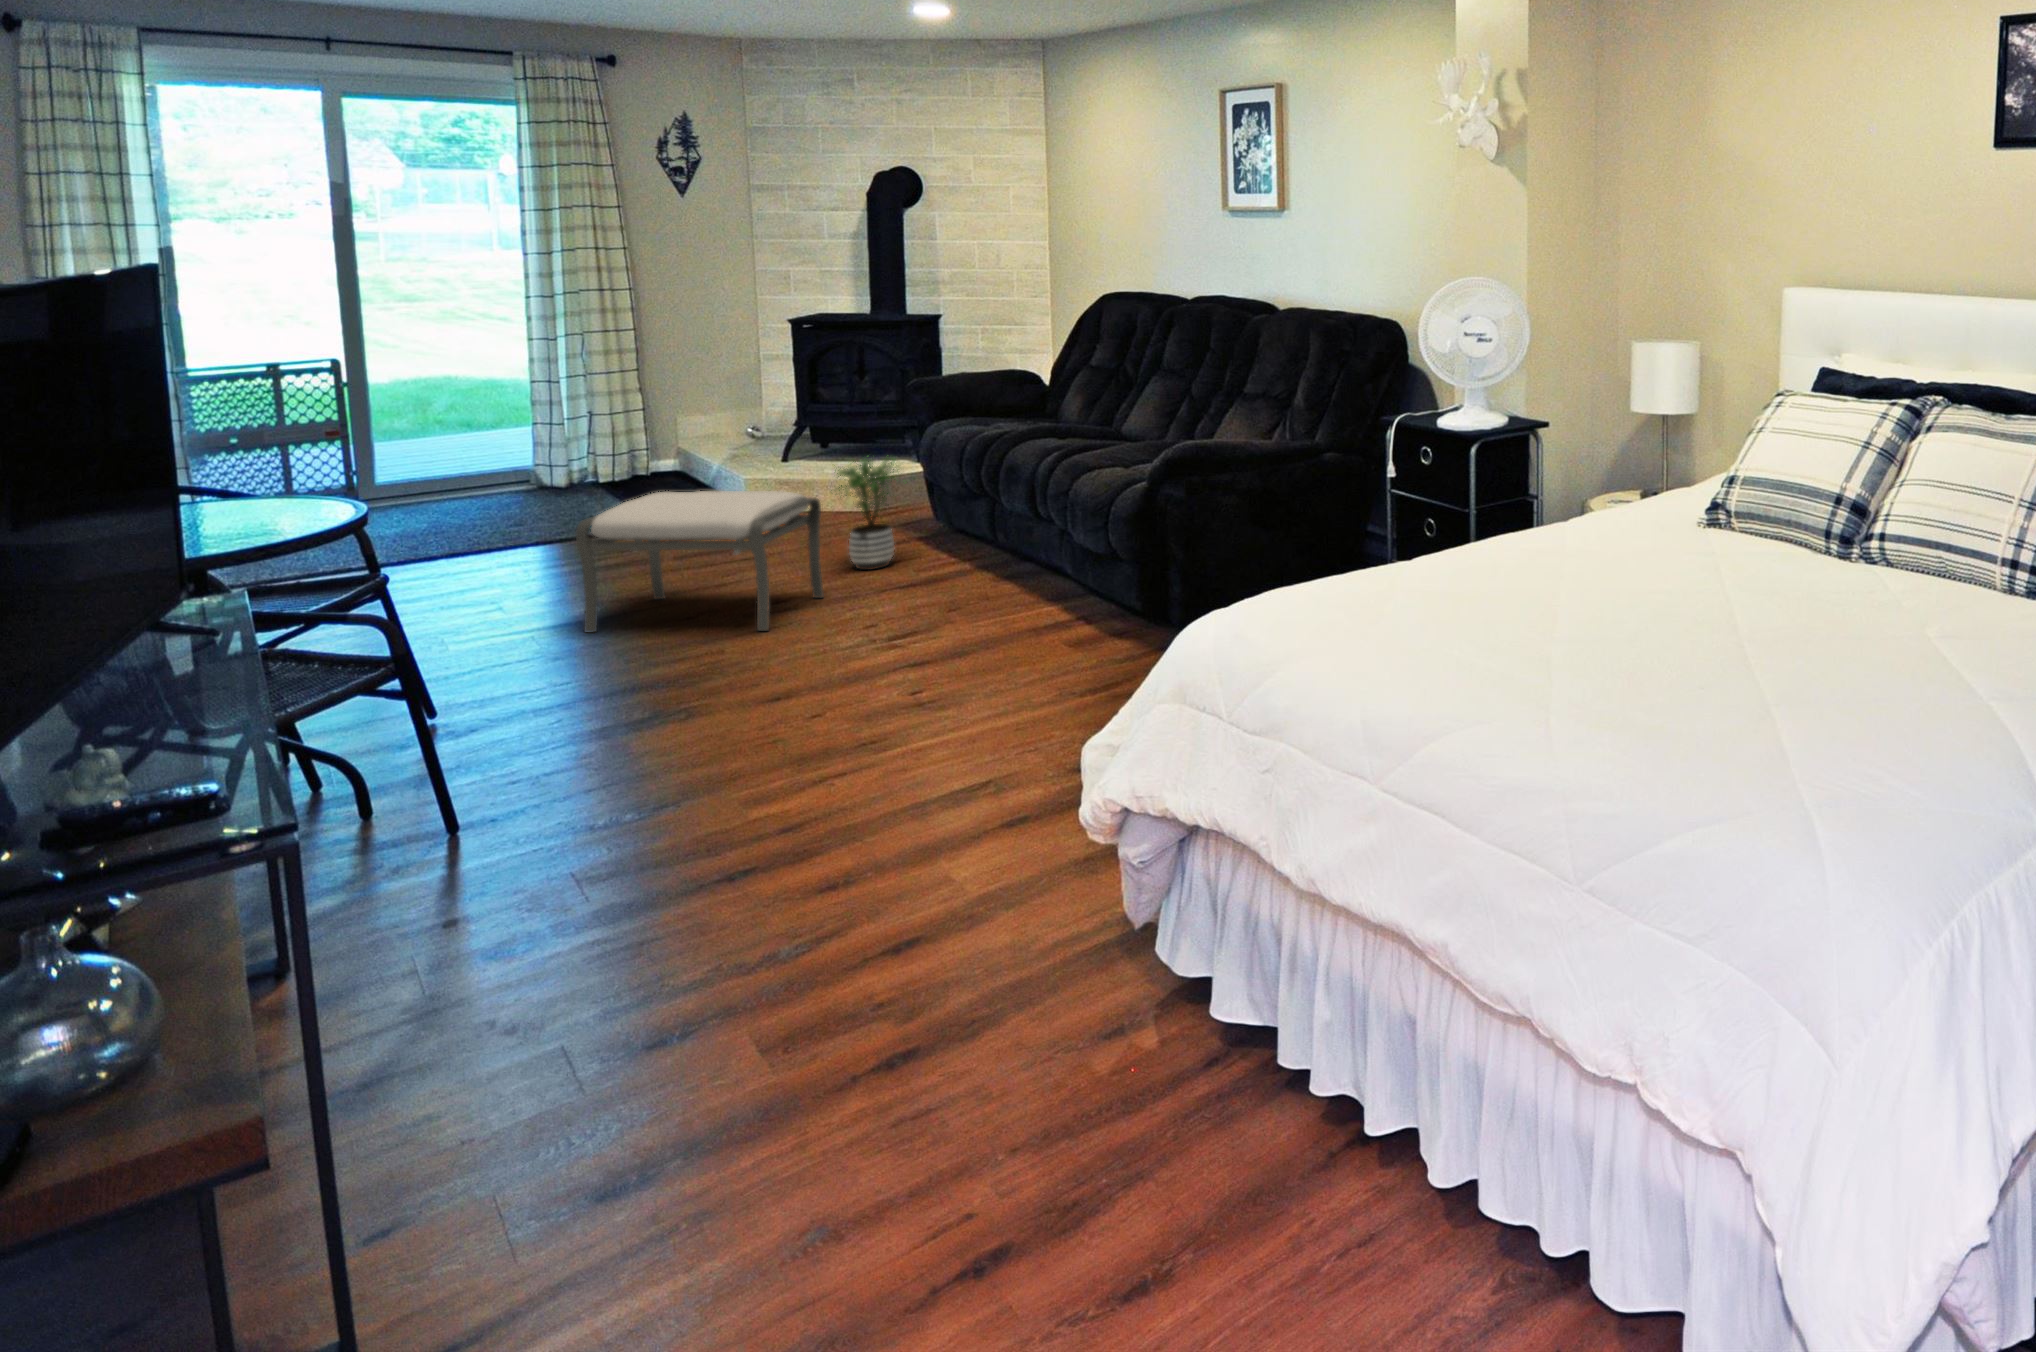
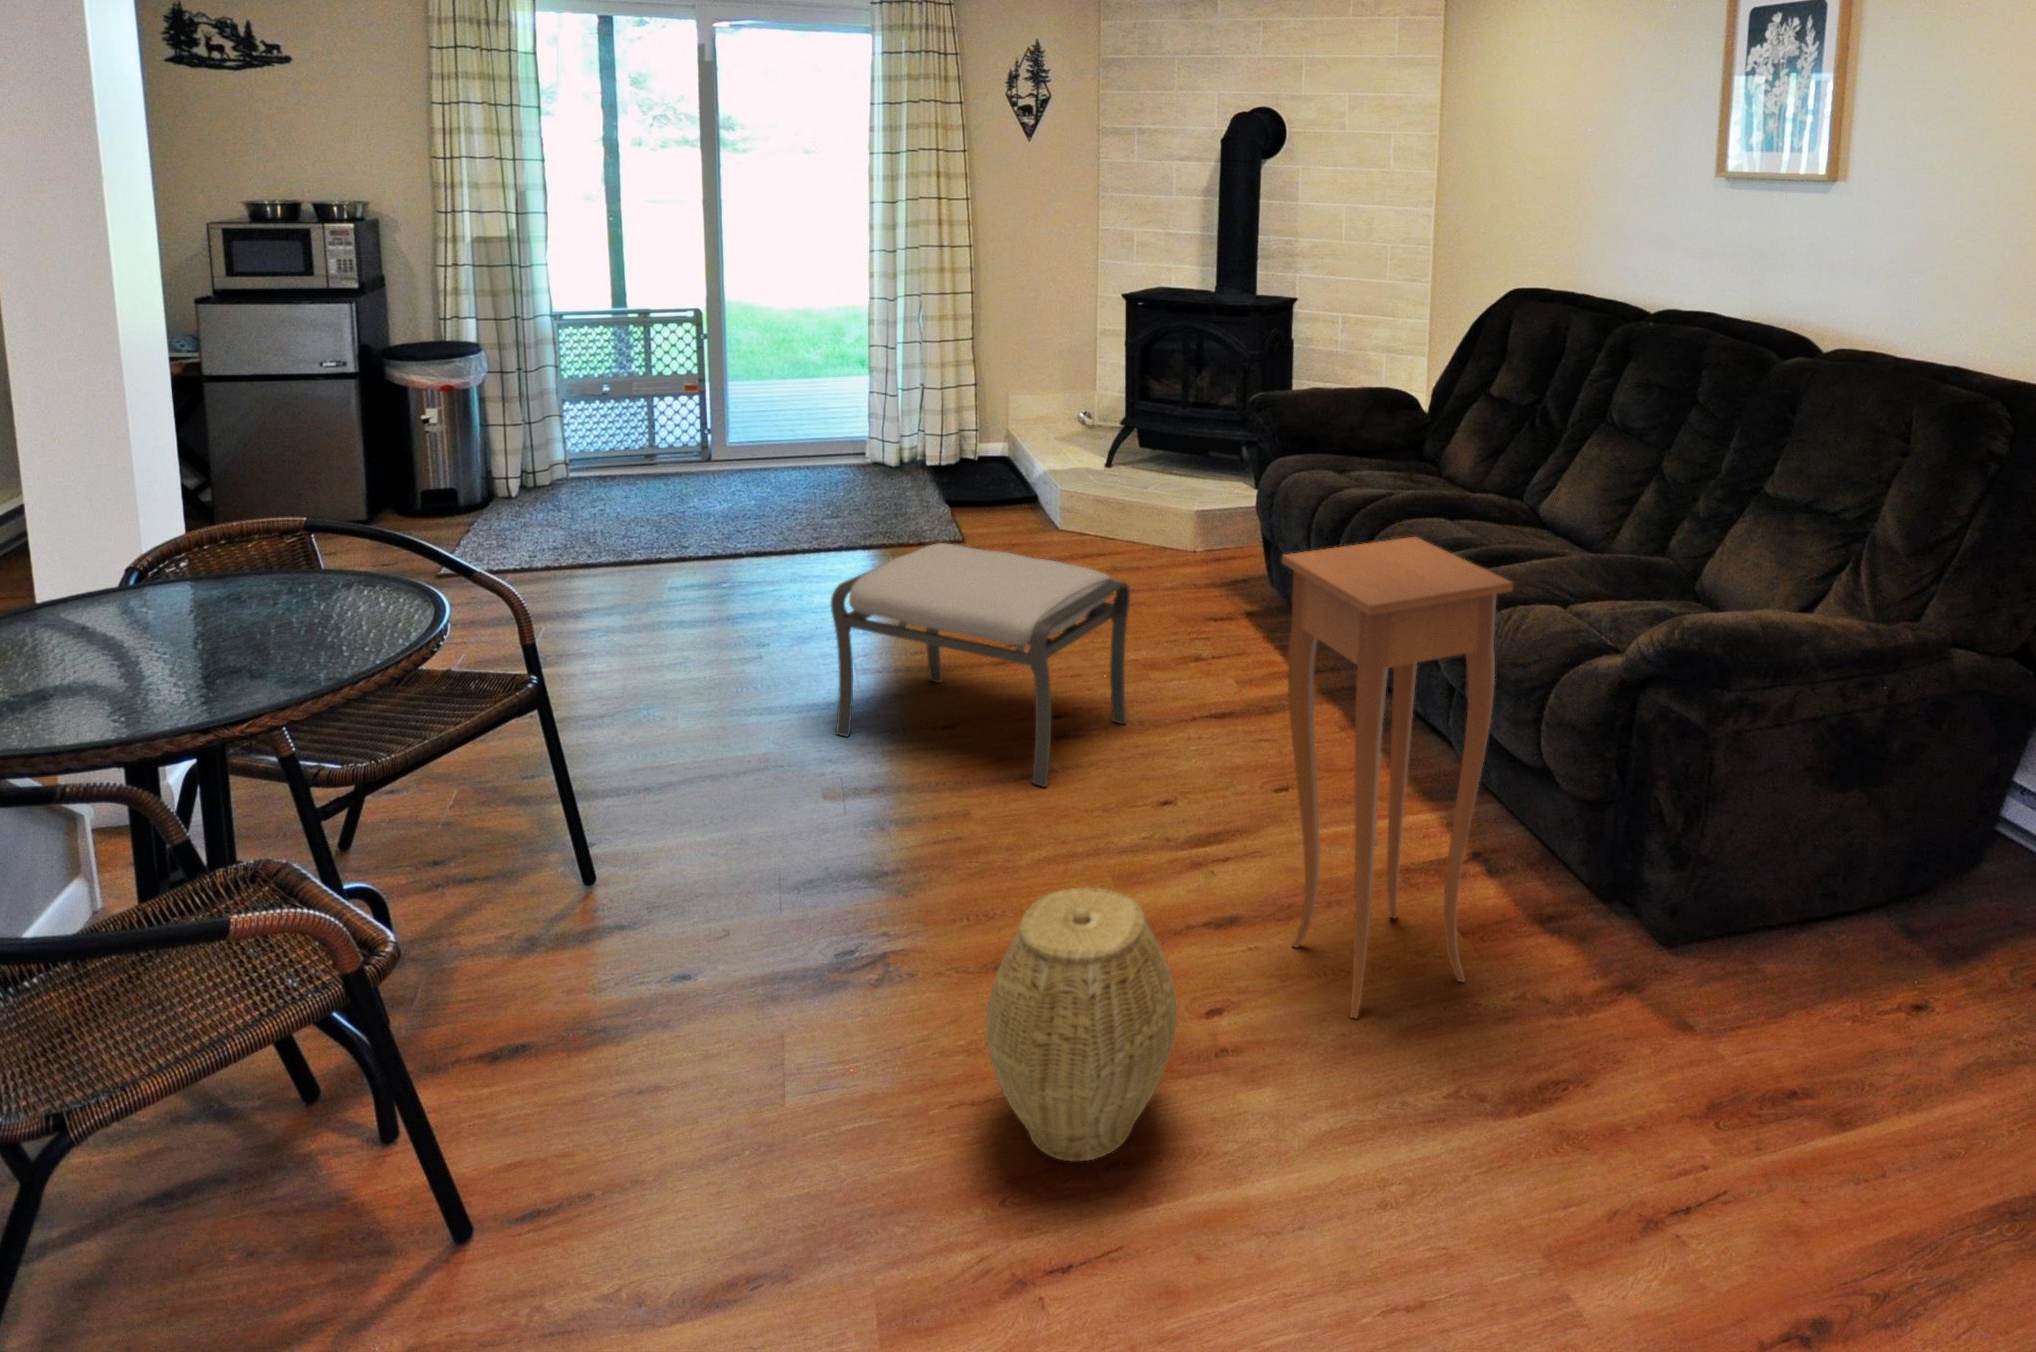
side table: none [926,419,1063,678] -> present [1282,537,1513,1018]
potted plant: present [831,455,906,570] -> none [1145,508,1250,673]
woven basket: none [761,607,878,744] -> present [986,888,1177,1162]

